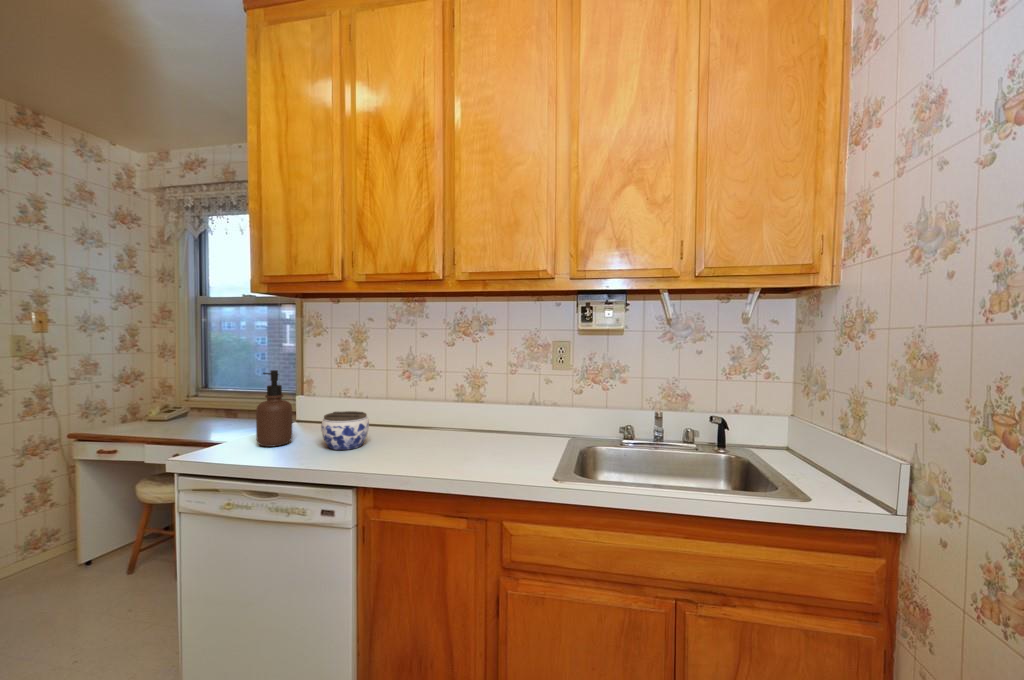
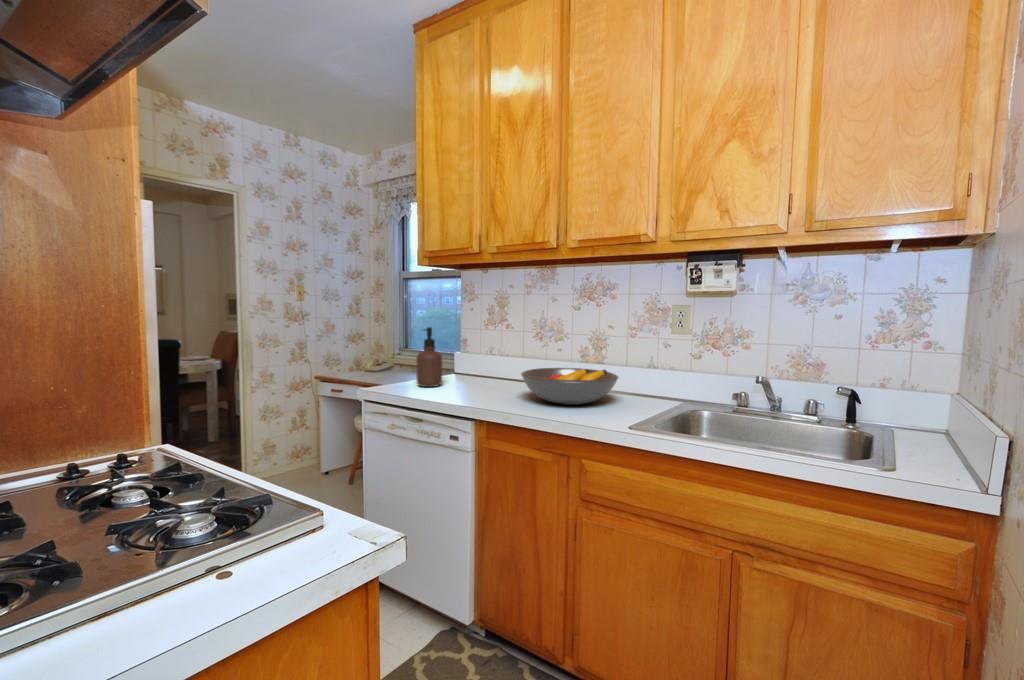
jar: present [321,411,369,450] -> none [460,362,497,393]
fruit bowl: none [406,411,515,456] -> present [521,368,618,405]

